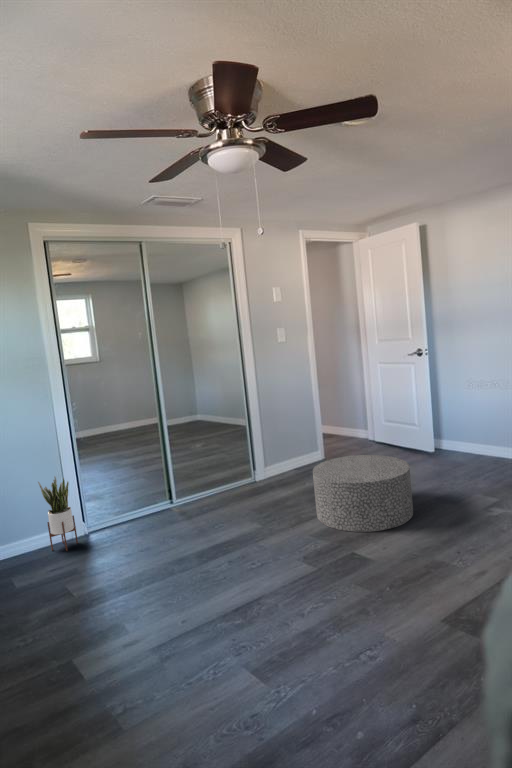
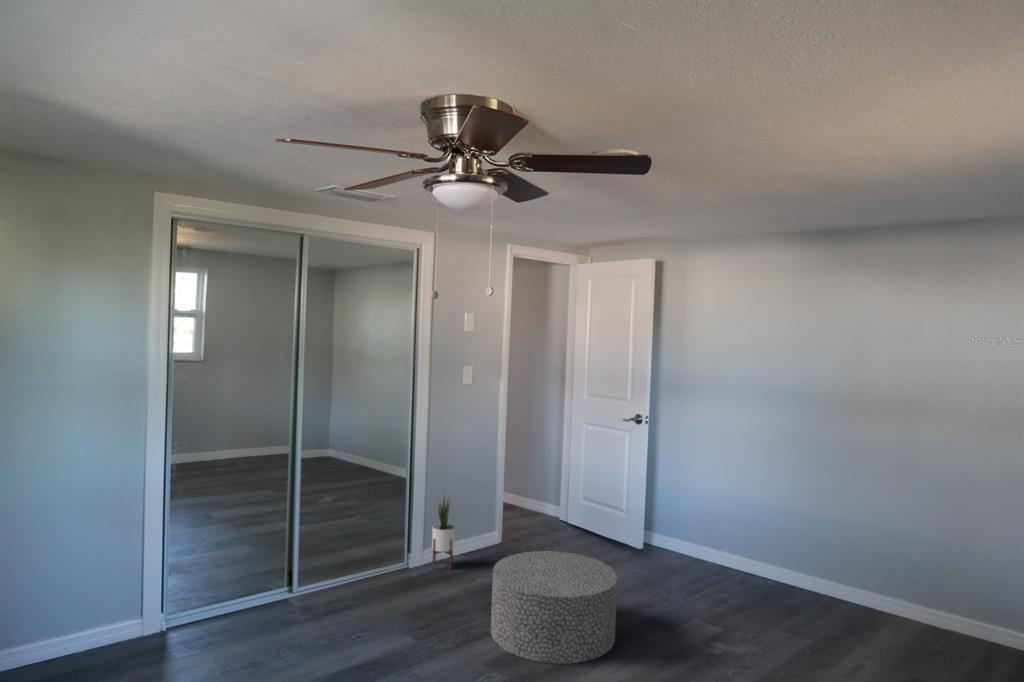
potted plant: present [38,476,78,551] -> present [432,495,455,569]

